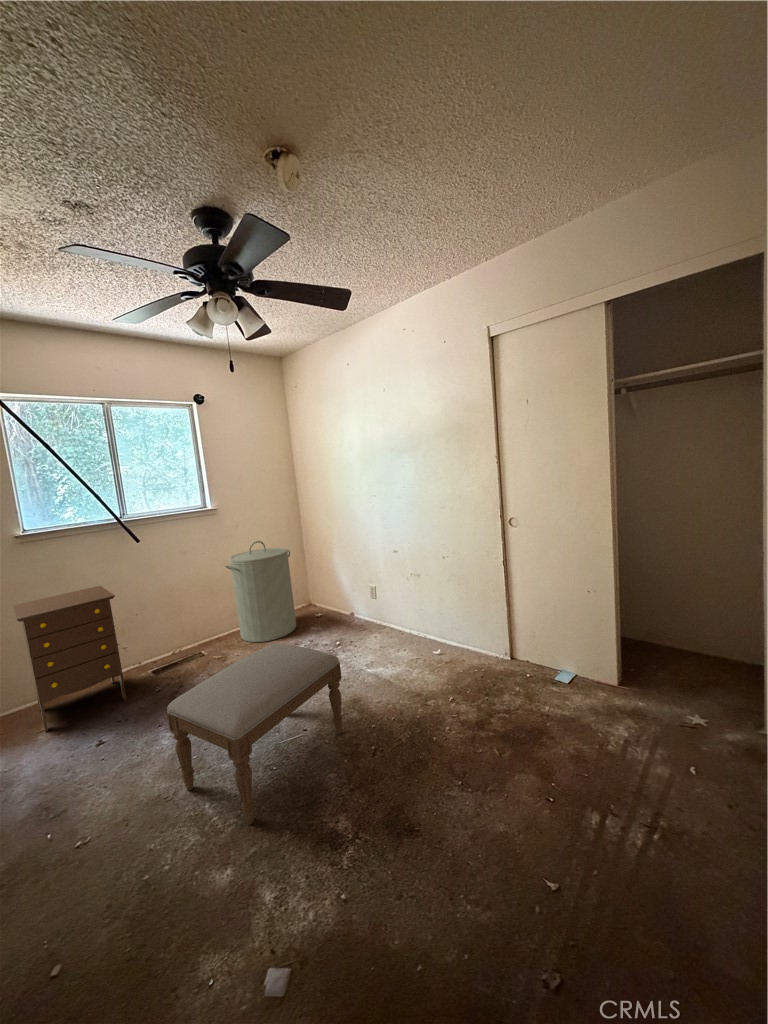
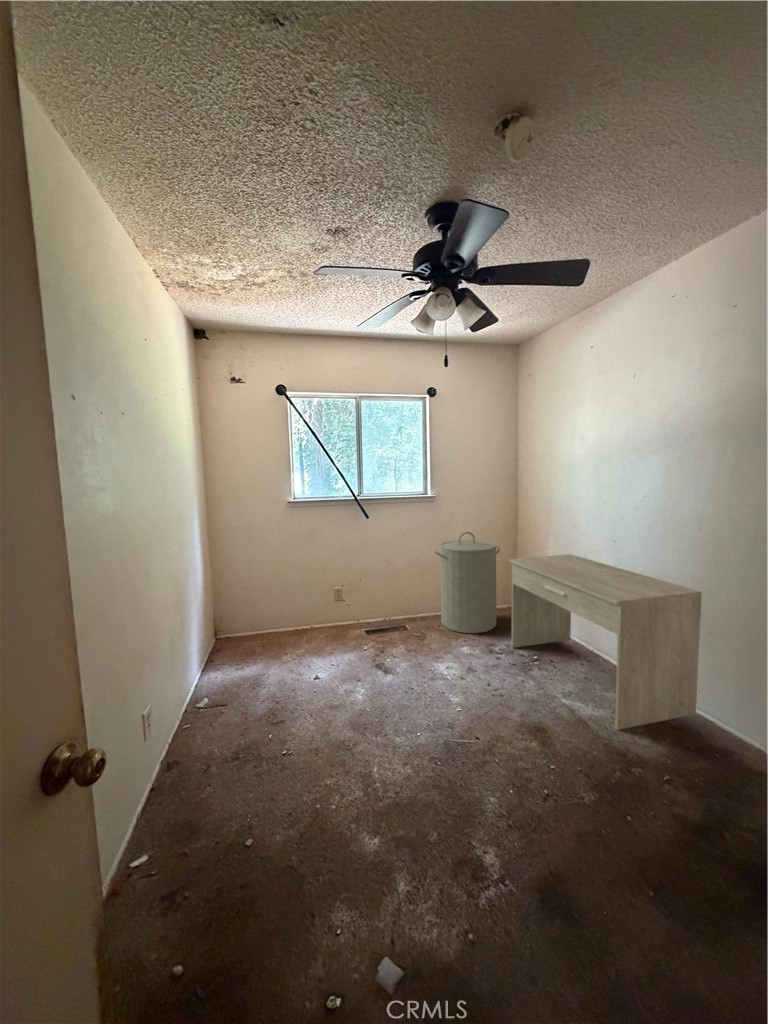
desk: none [303,546,456,678] -> present [509,554,702,730]
dresser: present [13,586,126,732] -> none [280,550,343,654]
ottoman: present [167,644,343,825] -> none [356,641,522,807]

